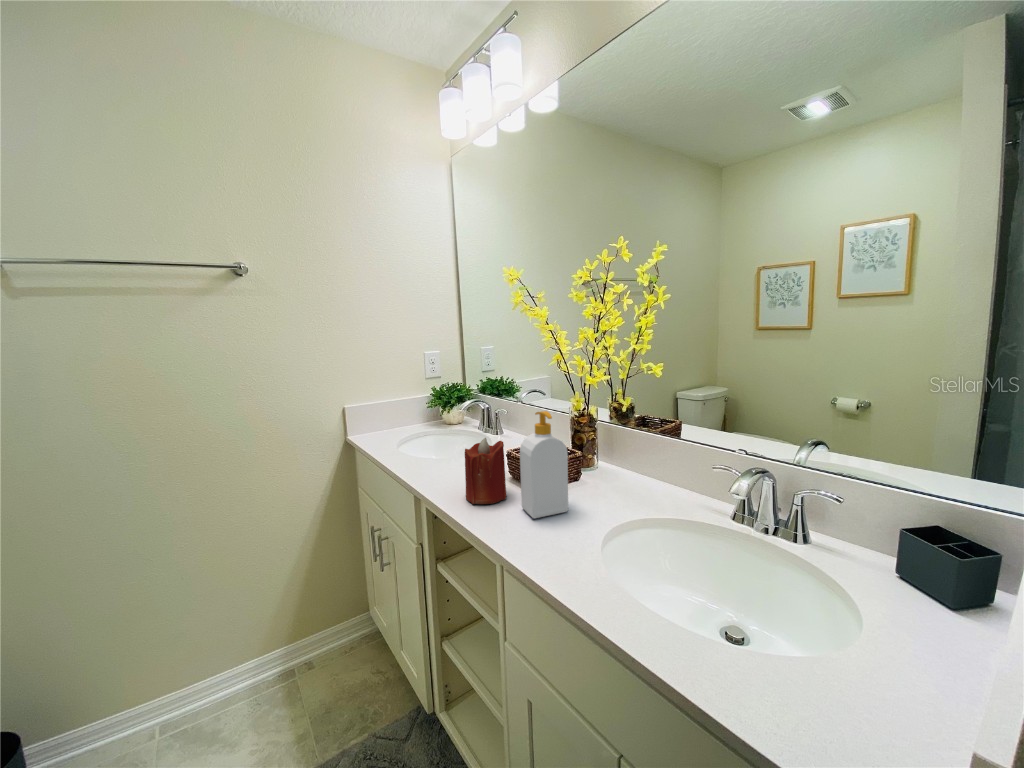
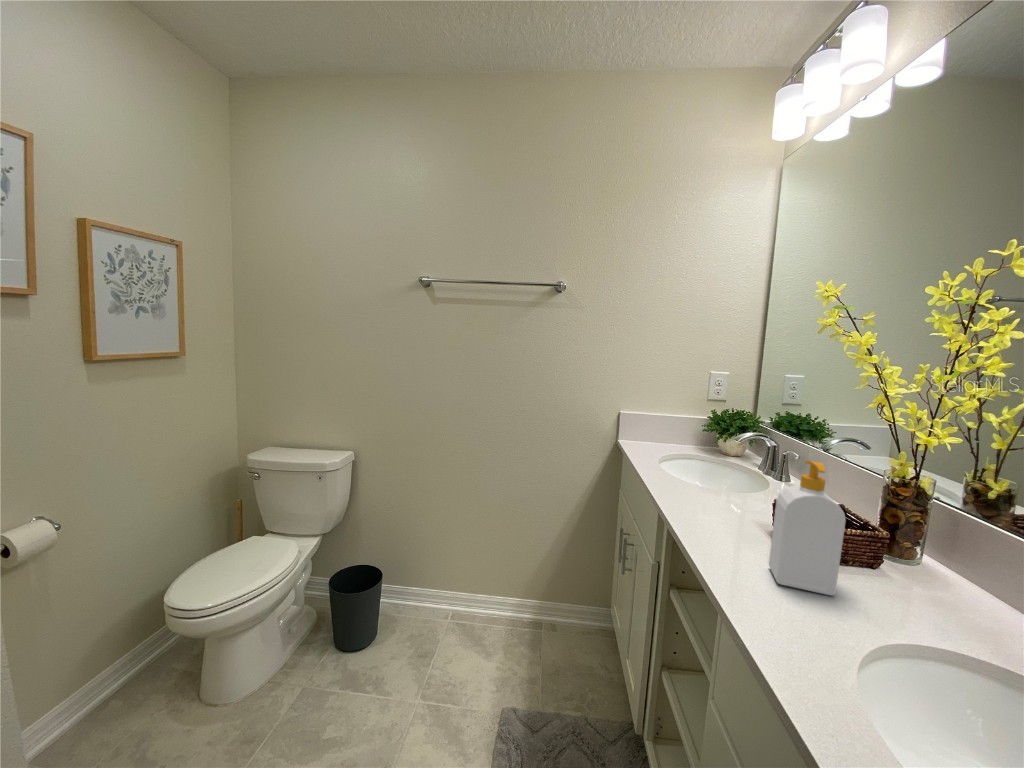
candle: present [465,438,506,504] -> none [706,475,763,550]

